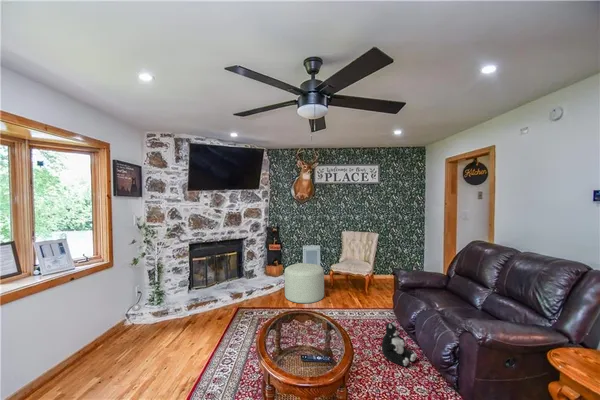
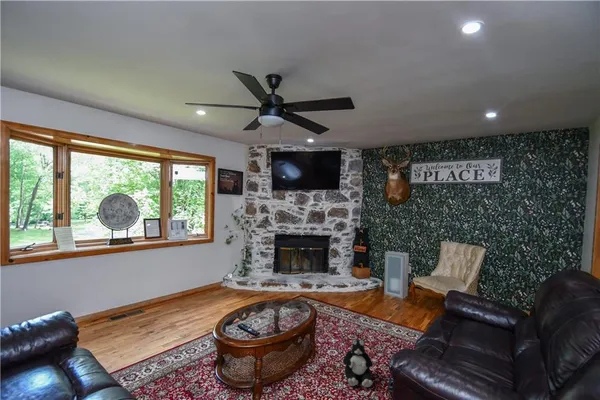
ottoman: present [285,263,324,303] -> none [340,269,383,312]

